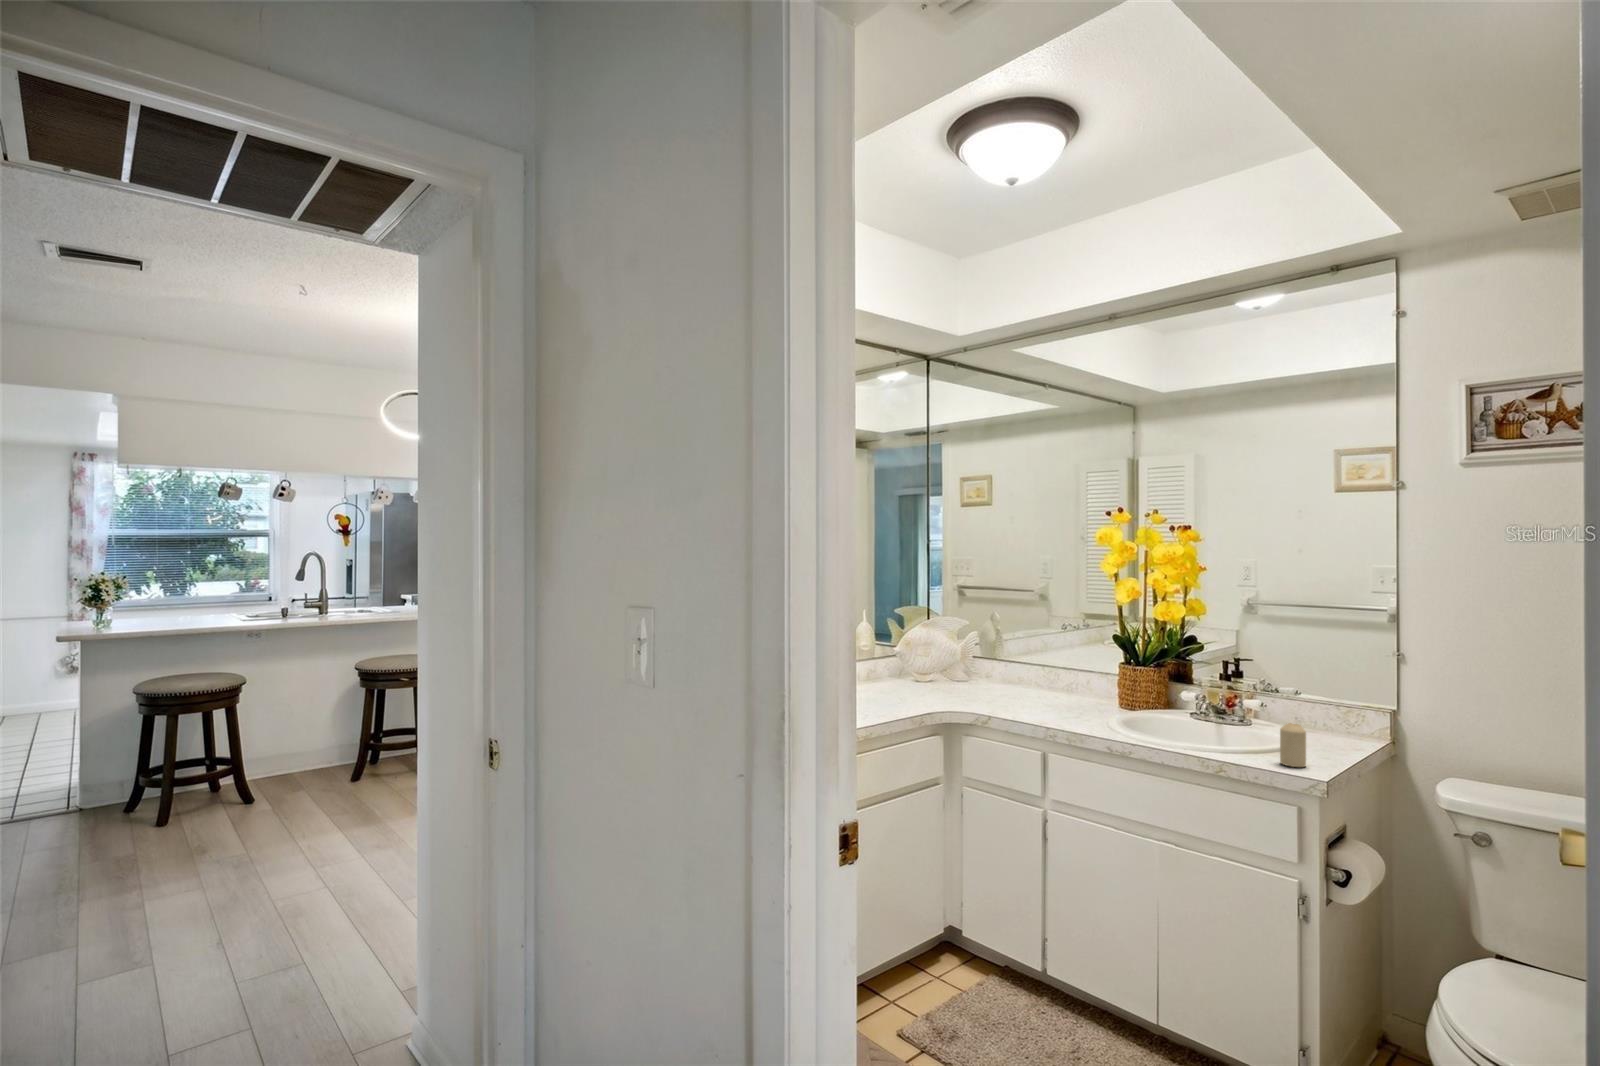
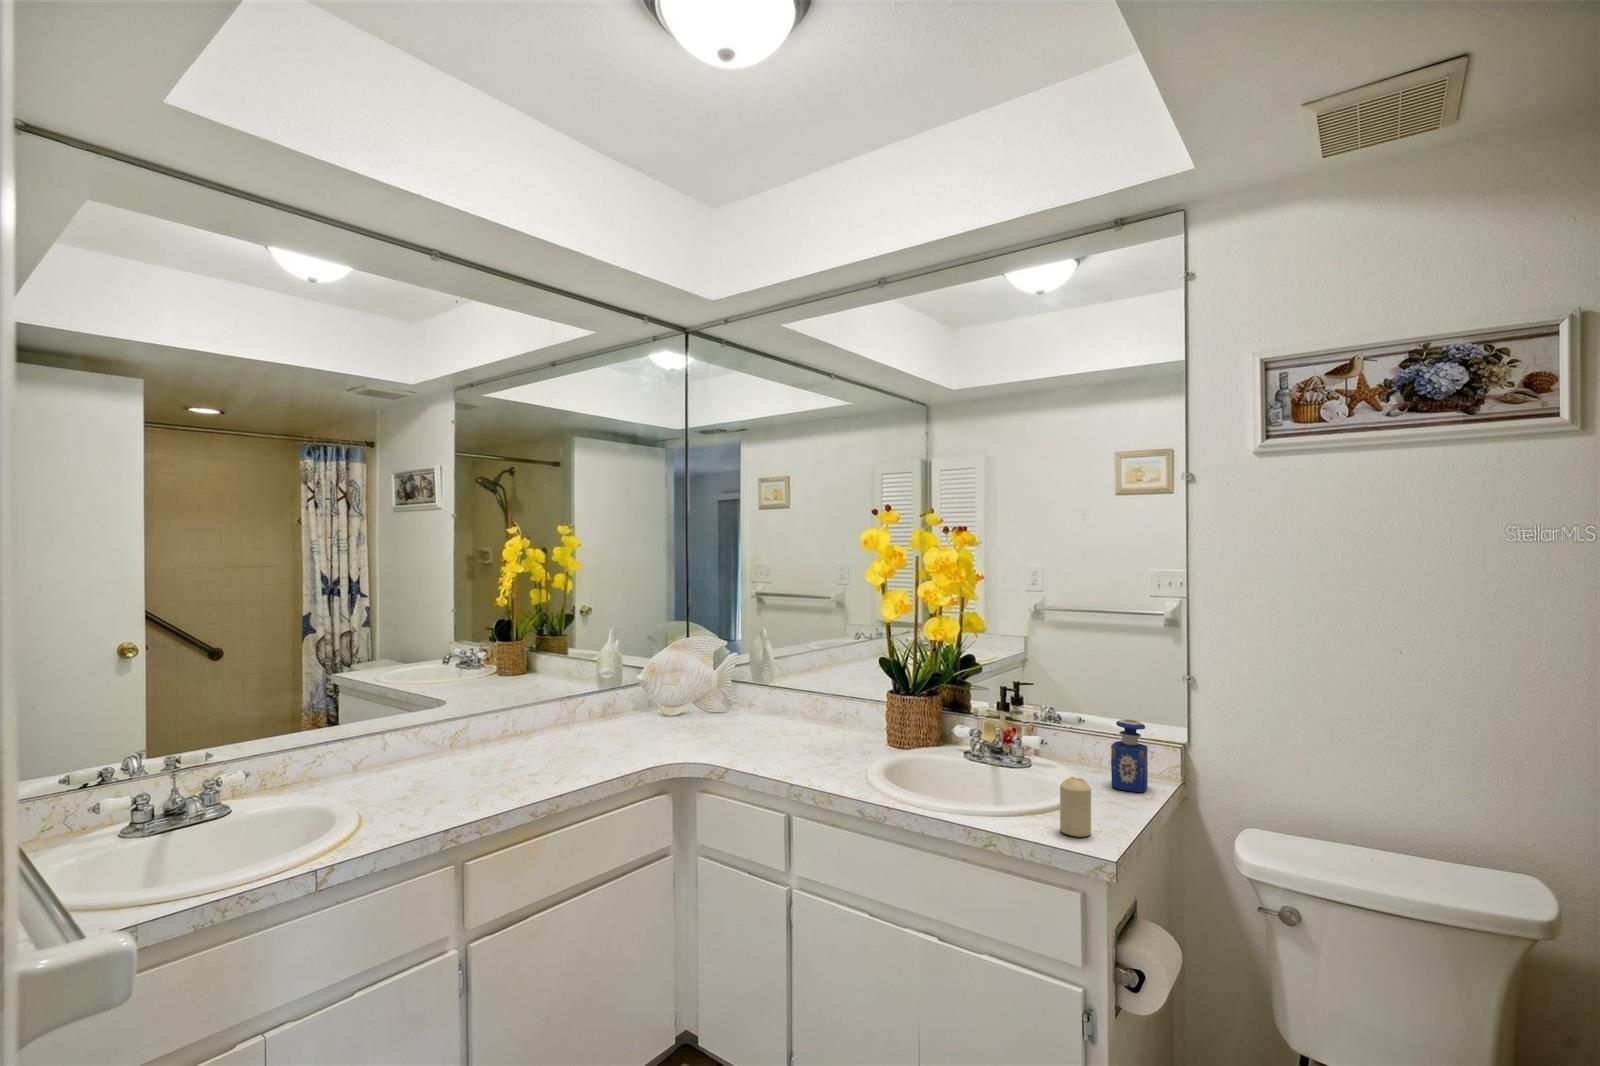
perfume bottle: none [1325,687,1358,745] -> present [1111,720,1148,792]

